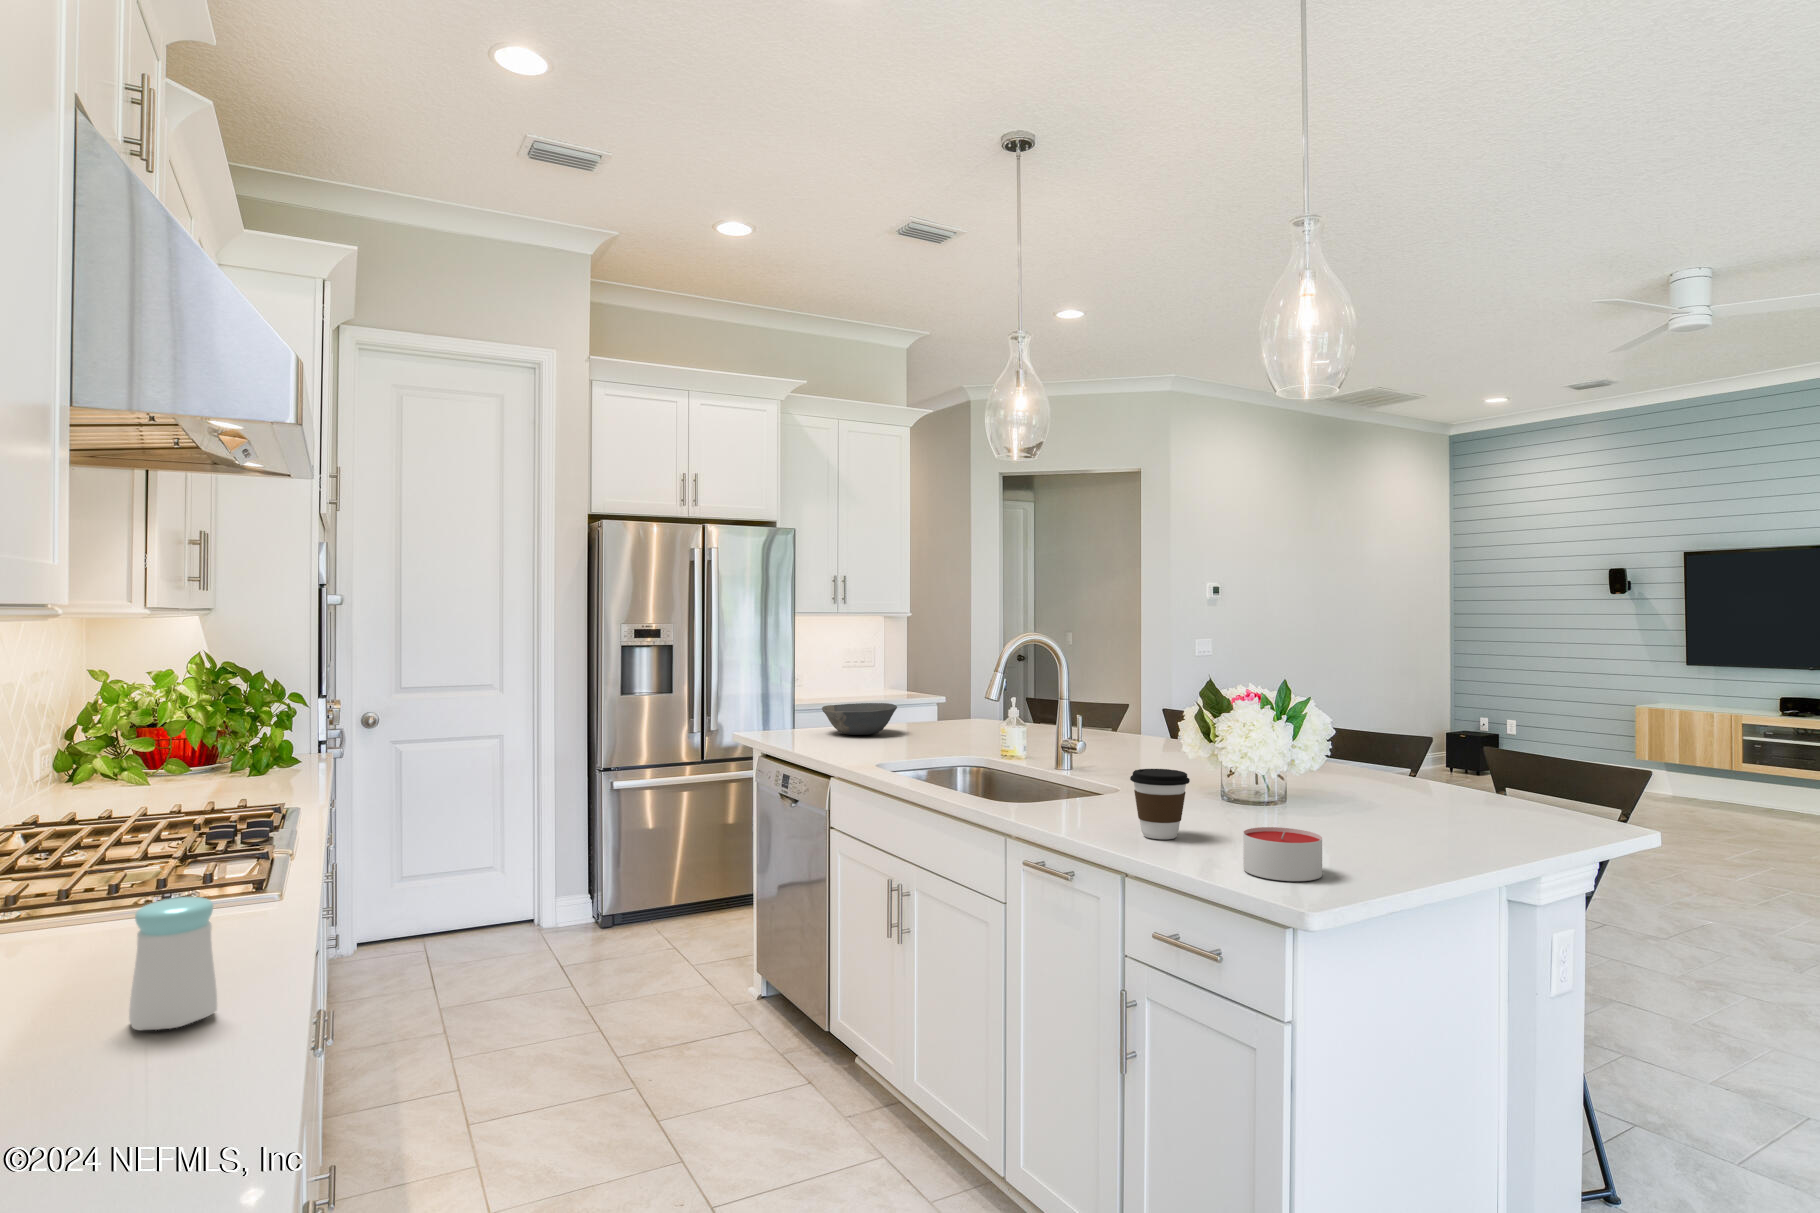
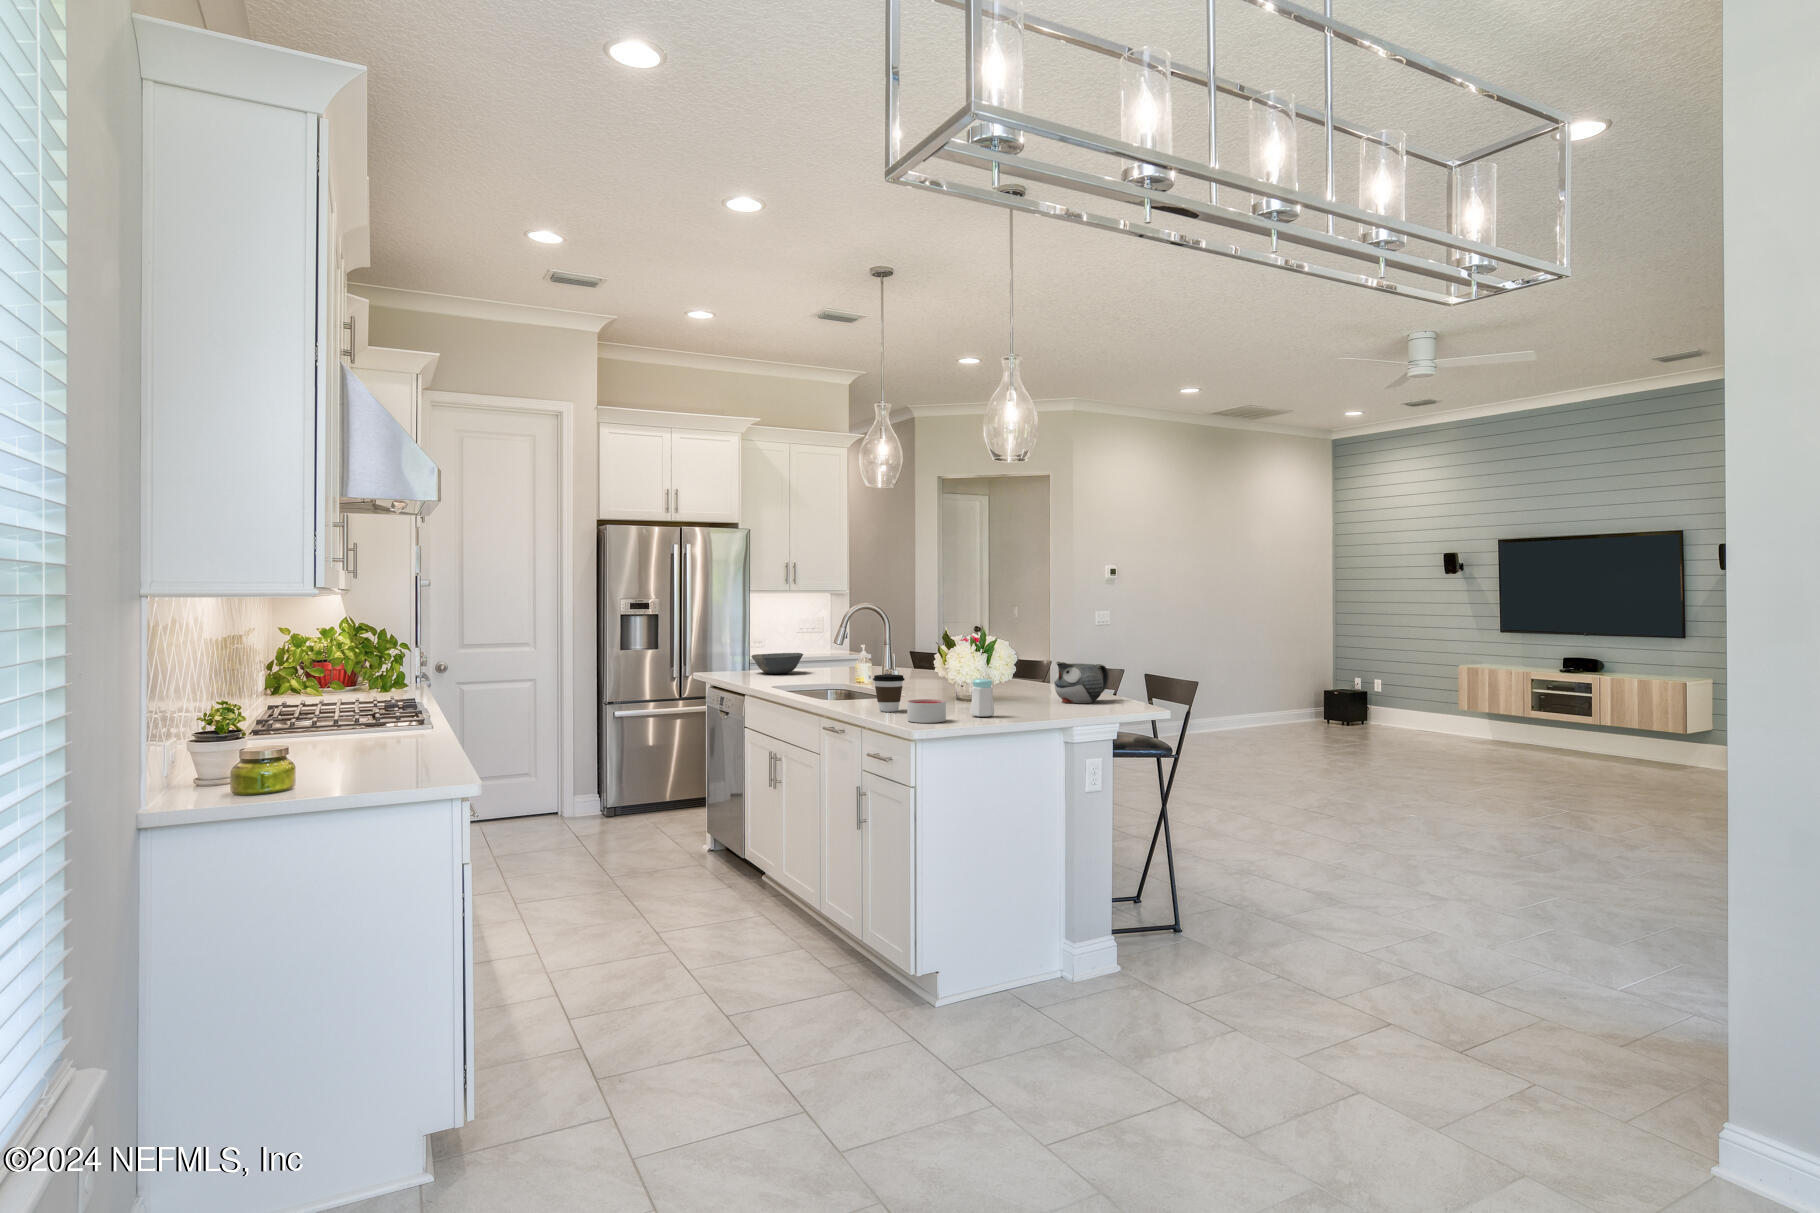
teapot: none [1395,740,1488,812] -> present [1054,662,1109,703]
salt shaker: present [129,897,217,1030] -> present [971,679,994,717]

